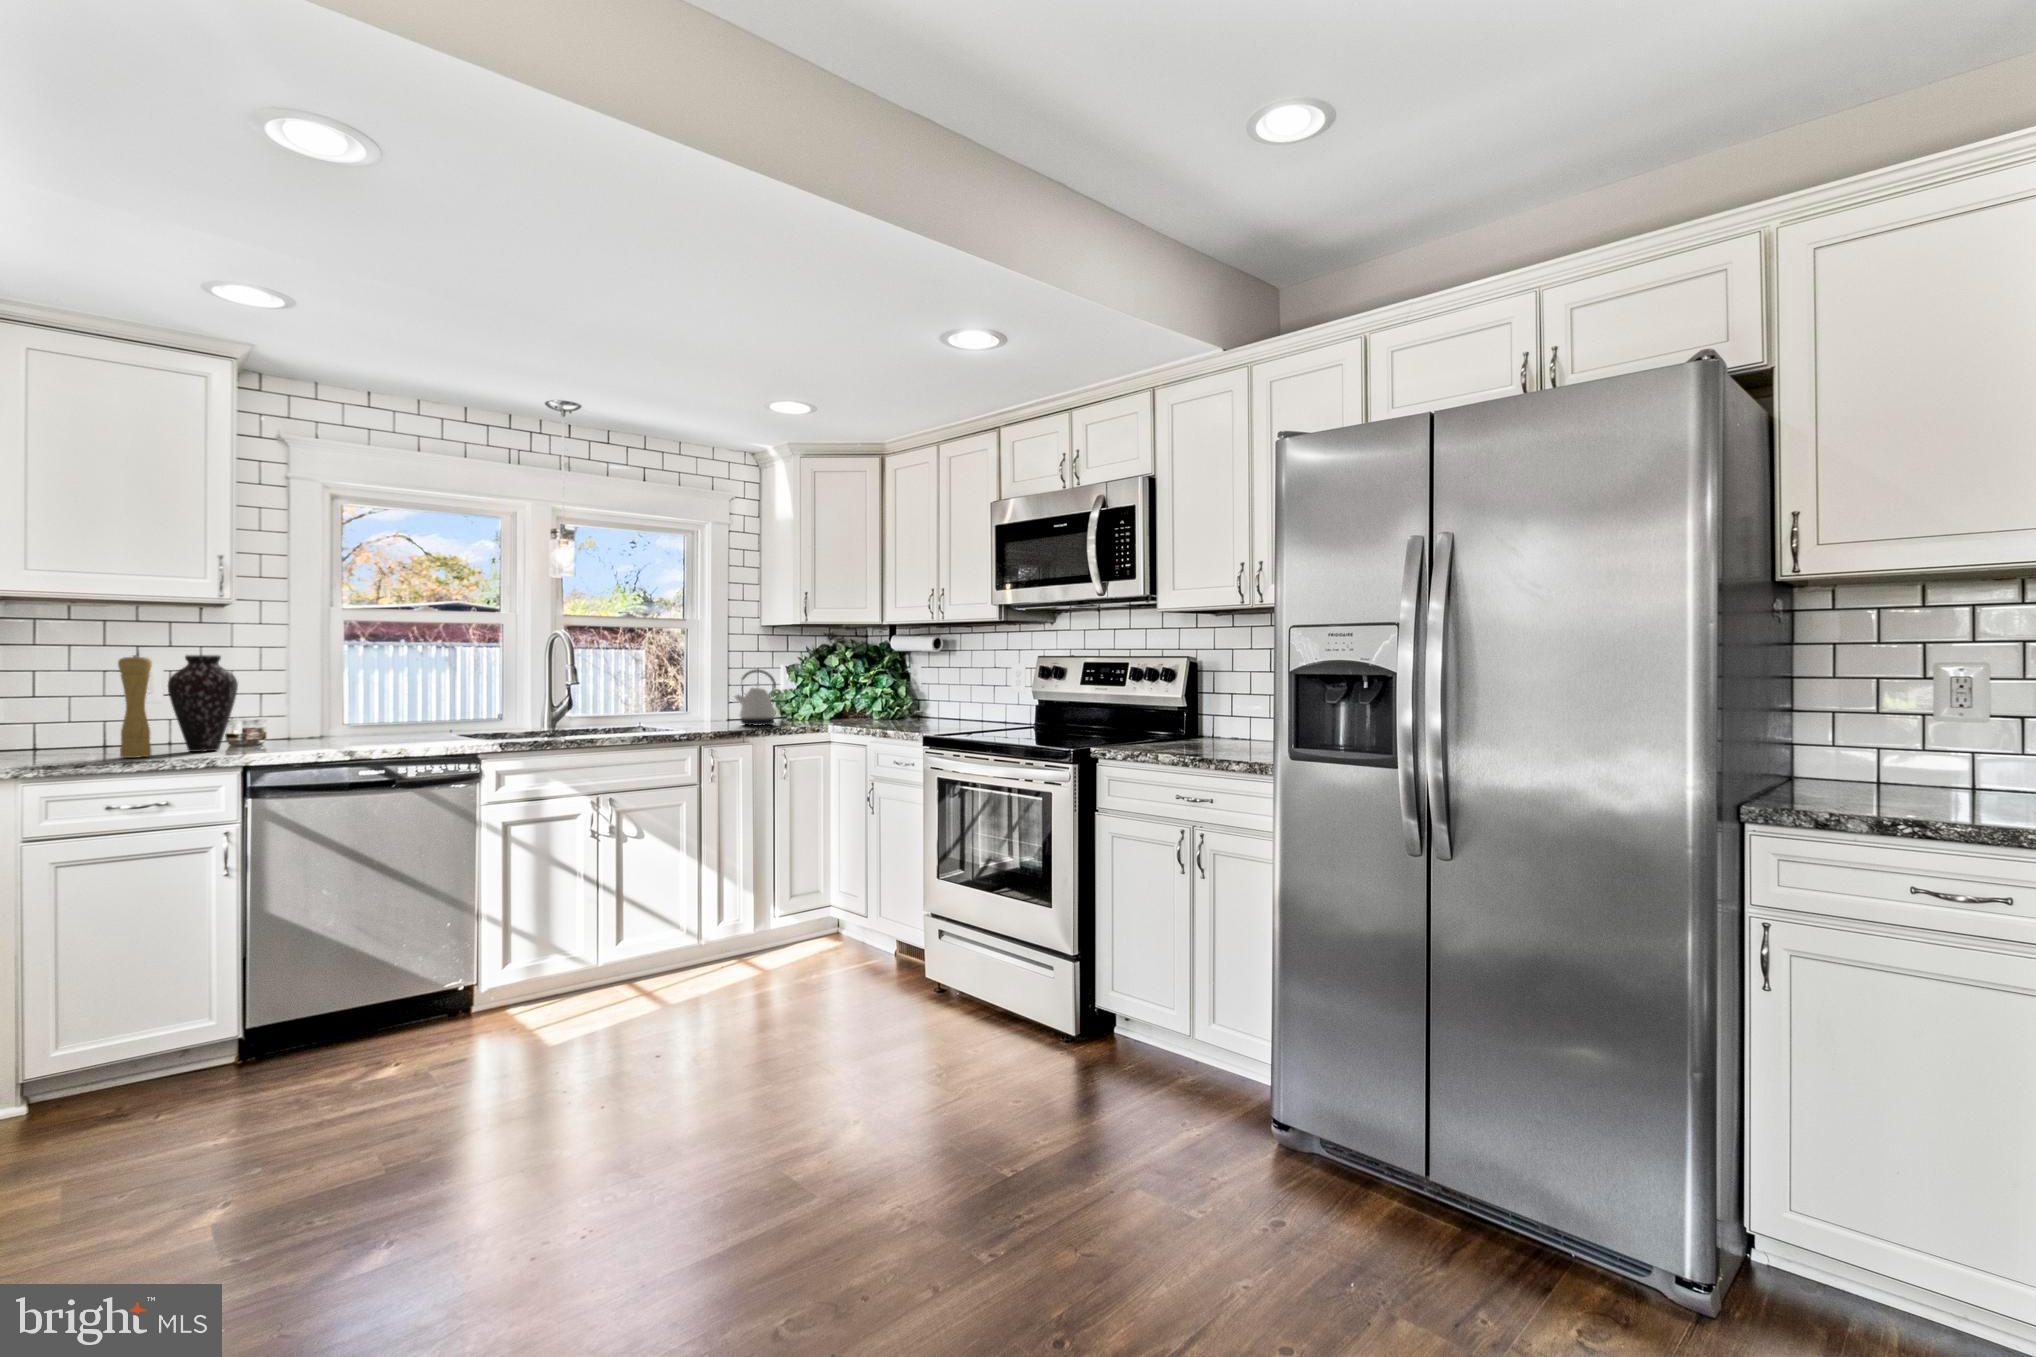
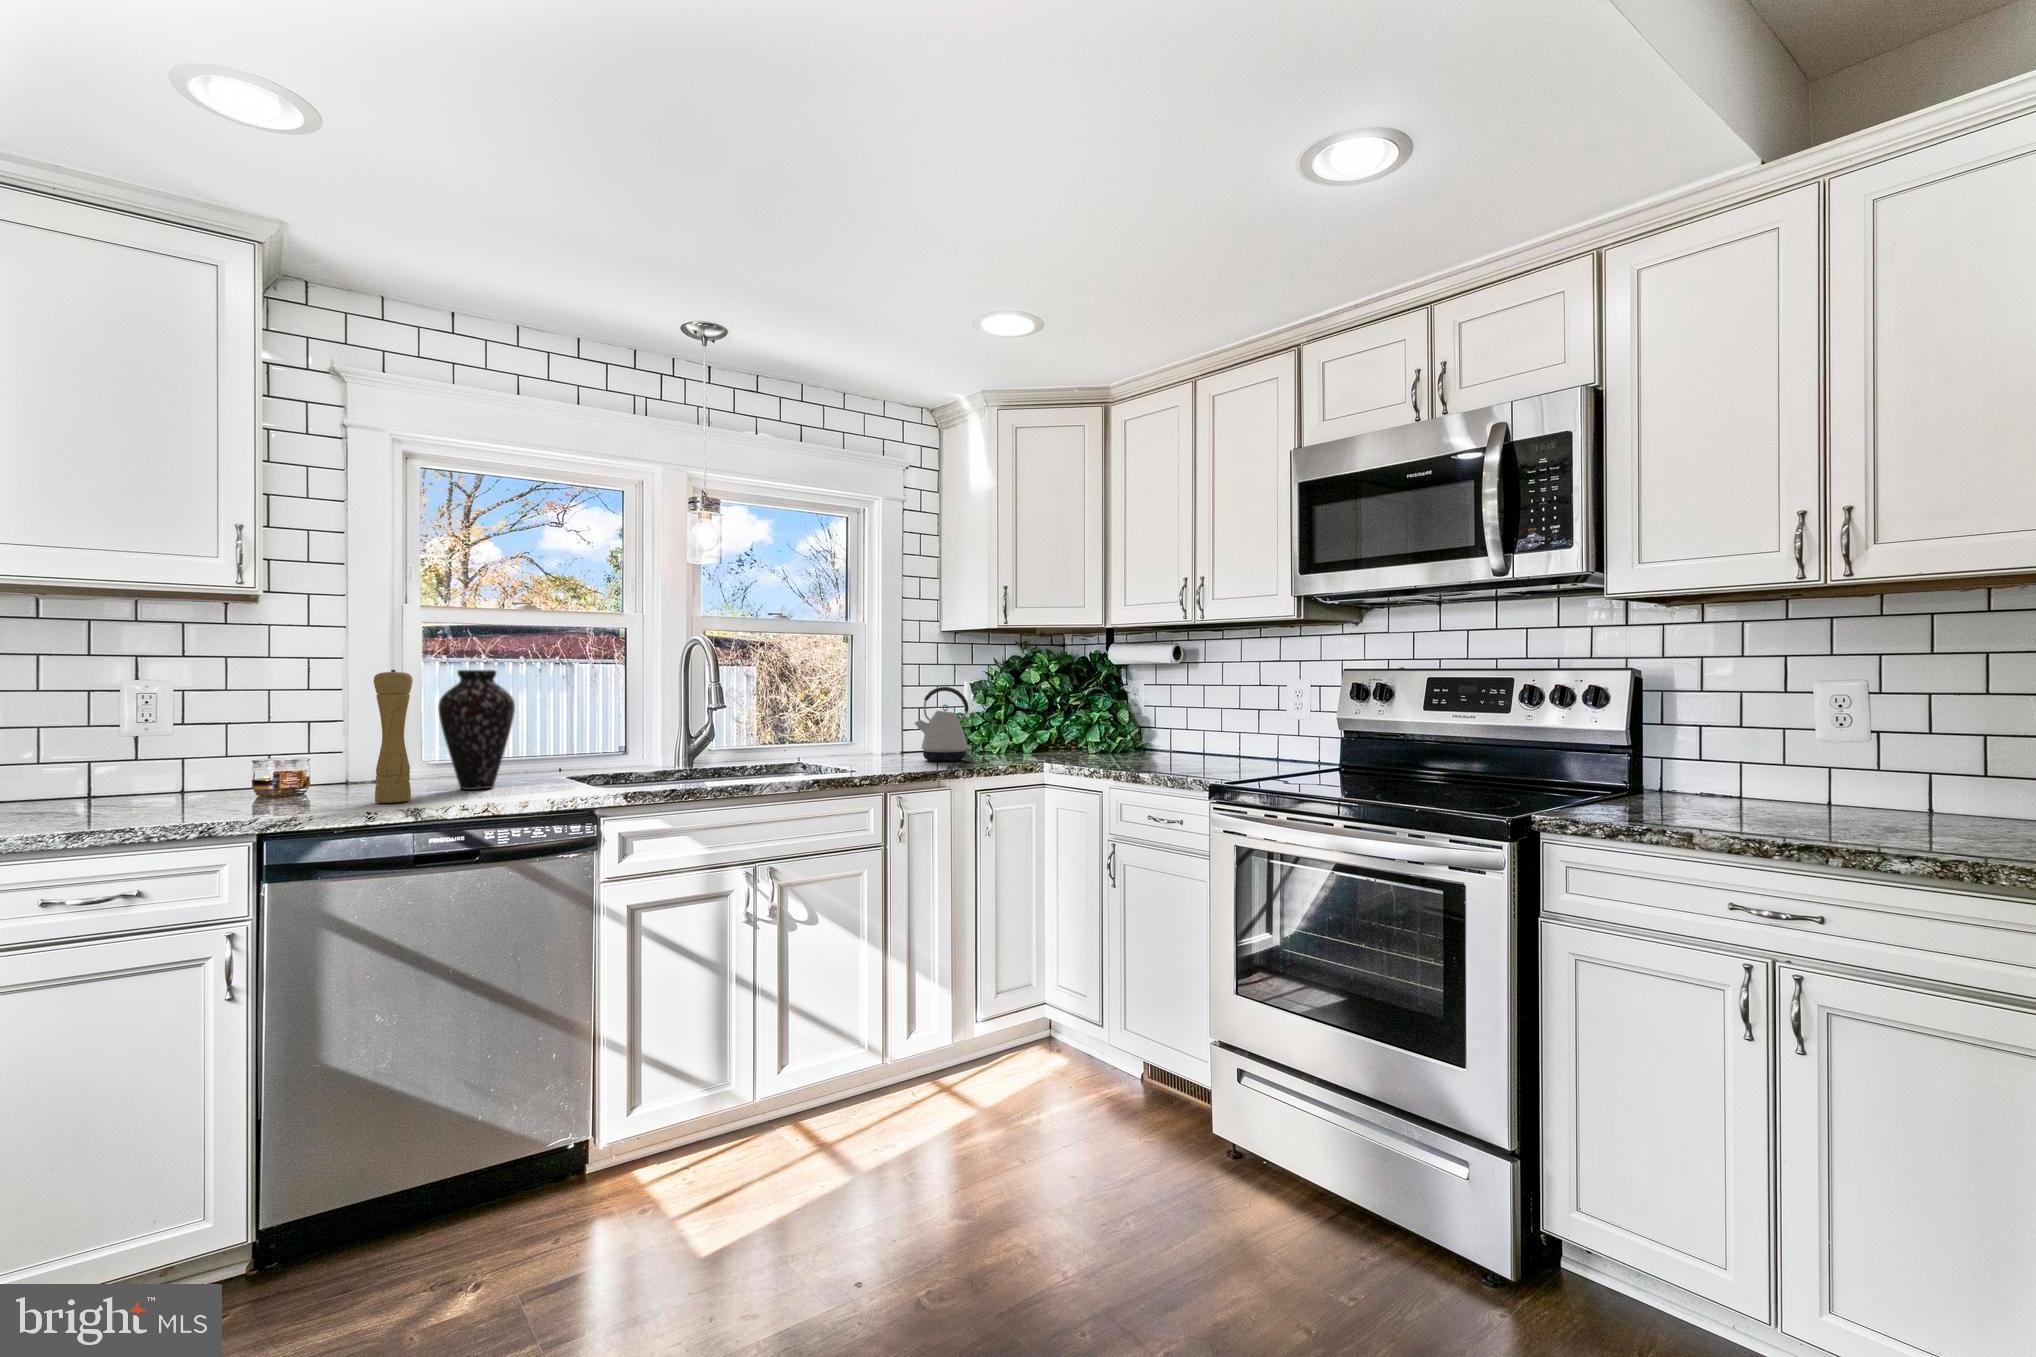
pepper mill: present [118,655,152,758] -> present [374,670,413,803]
vase: present [168,655,238,752] -> present [438,670,515,790]

